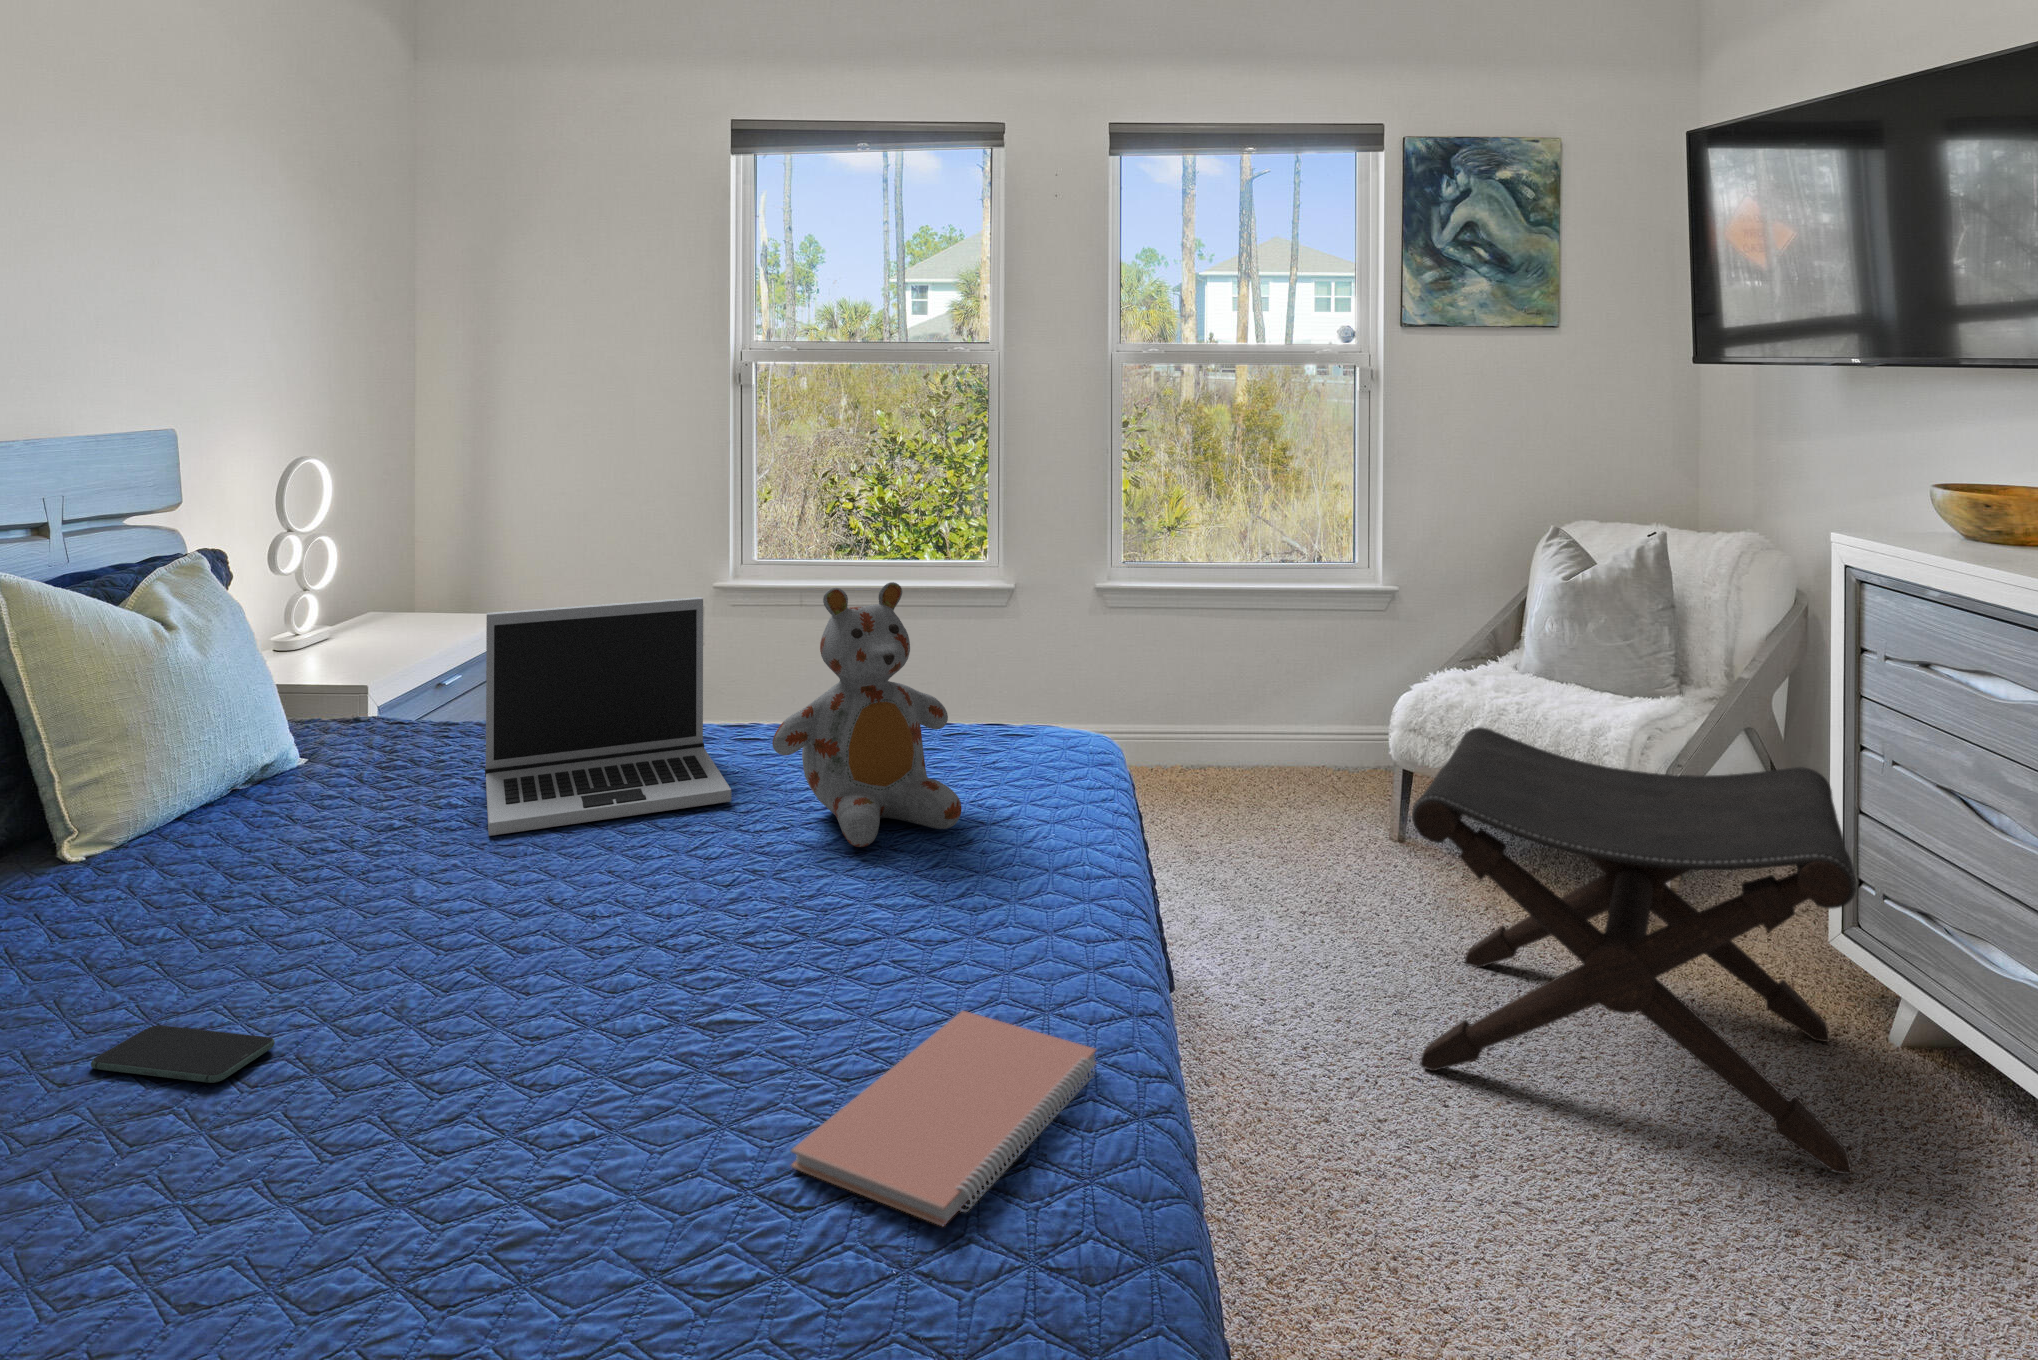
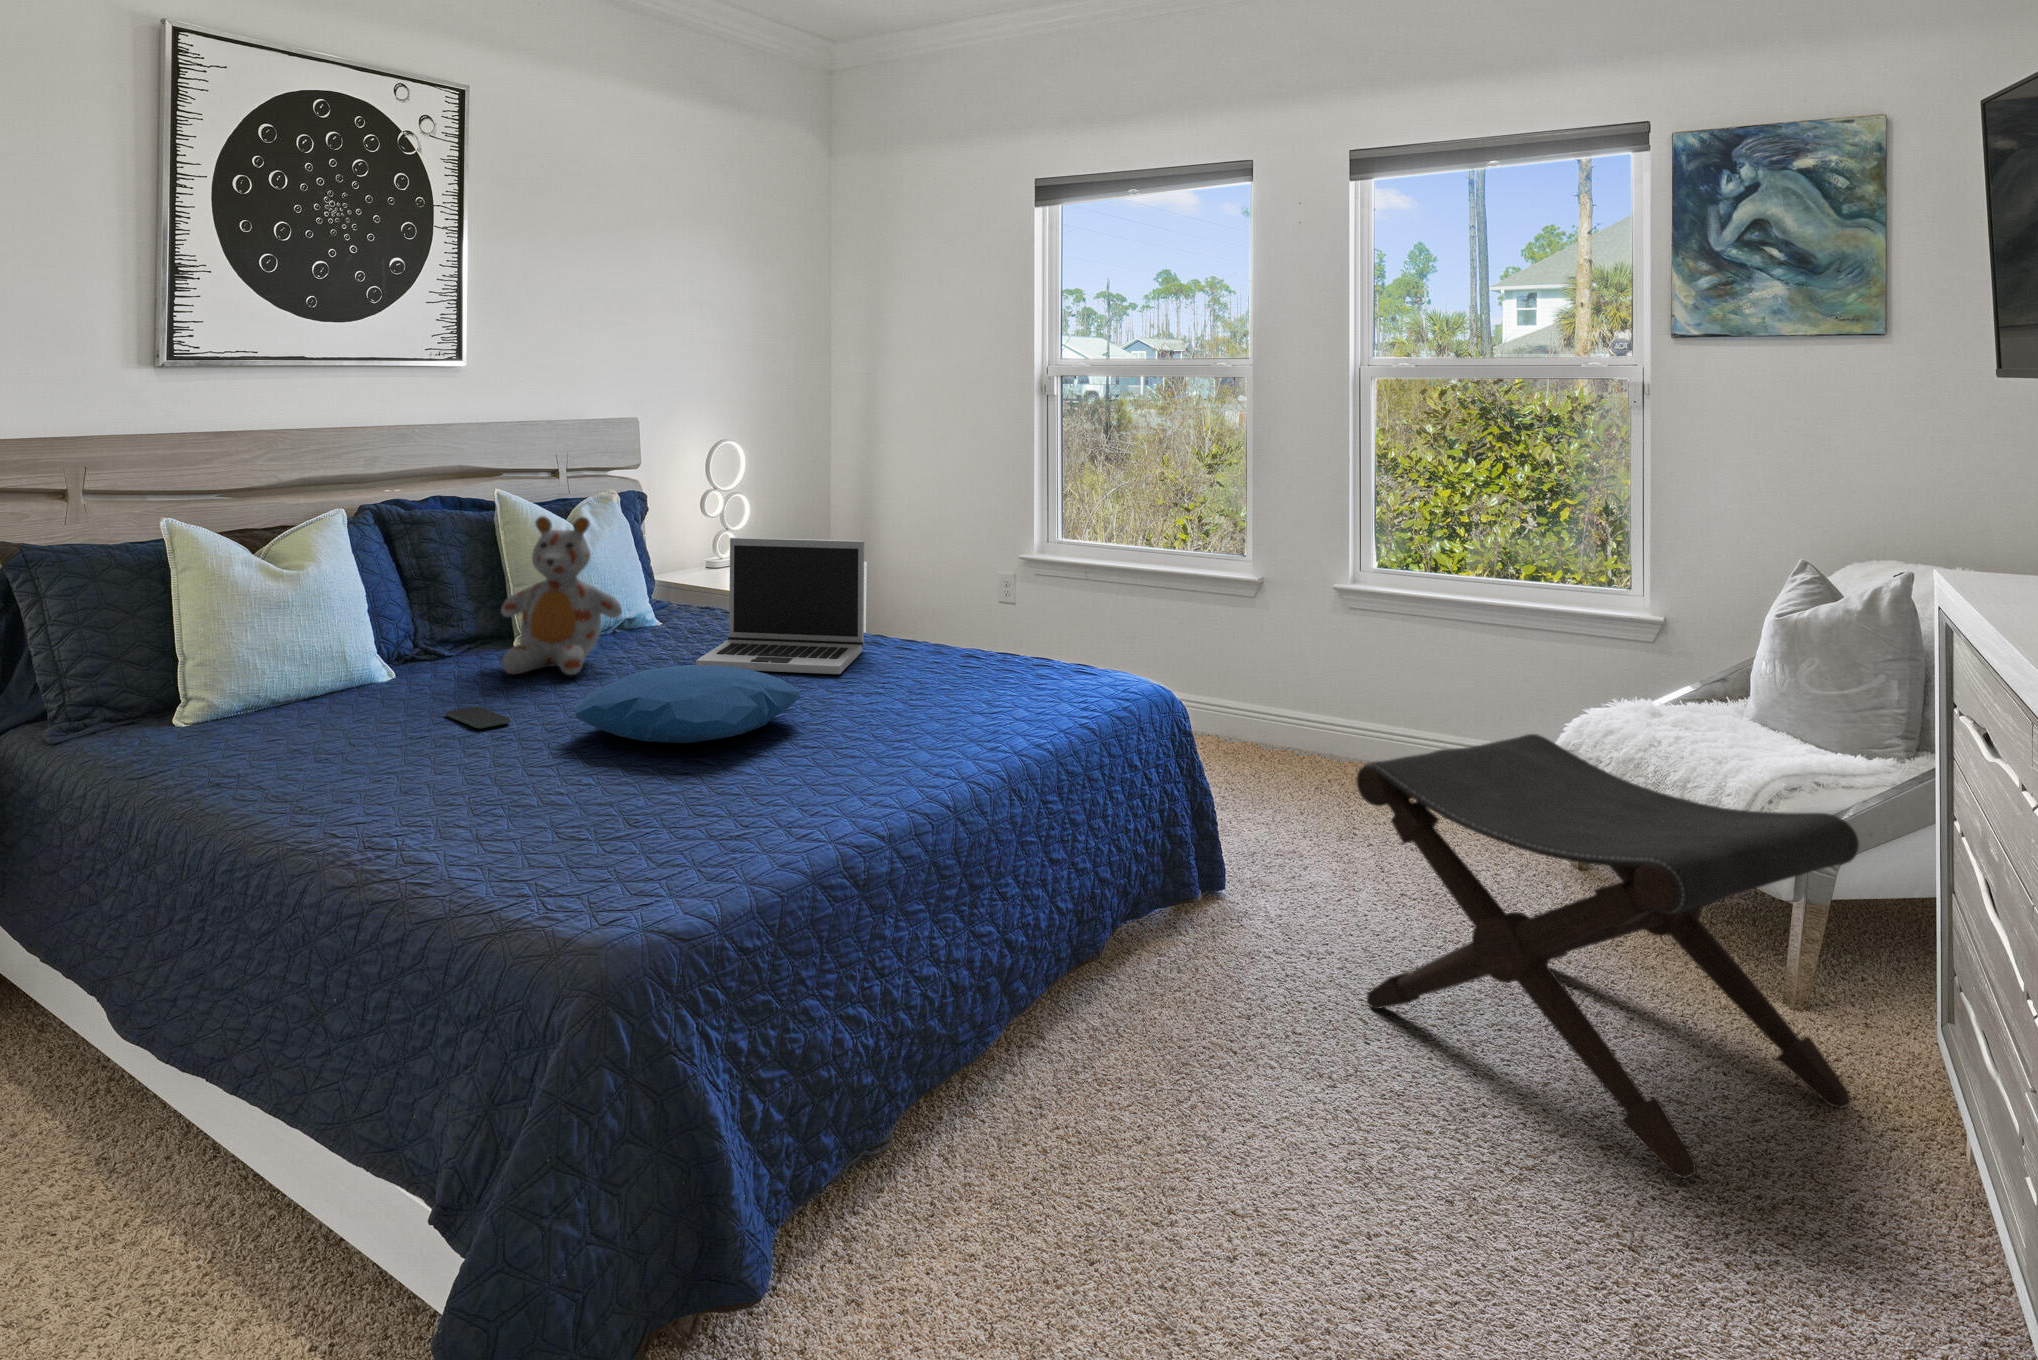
stuffed bear: present [772,582,961,847] -> present [501,516,622,675]
pillow: none [448,836,807,1022] -> present [574,665,800,743]
notebook: present [791,1011,1096,1227] -> none [643,774,834,834]

